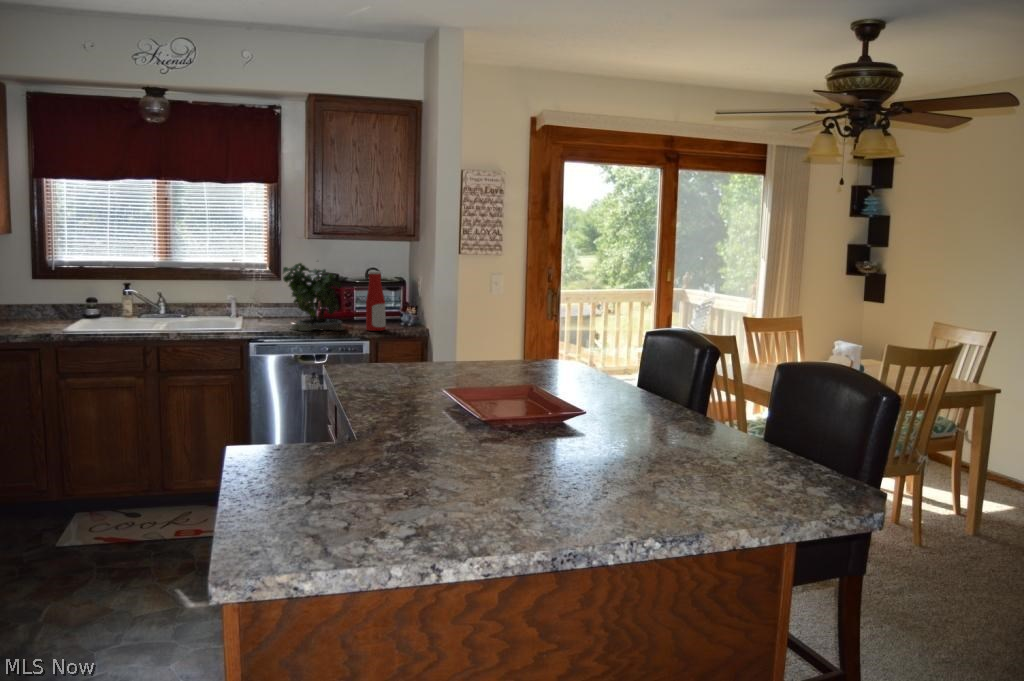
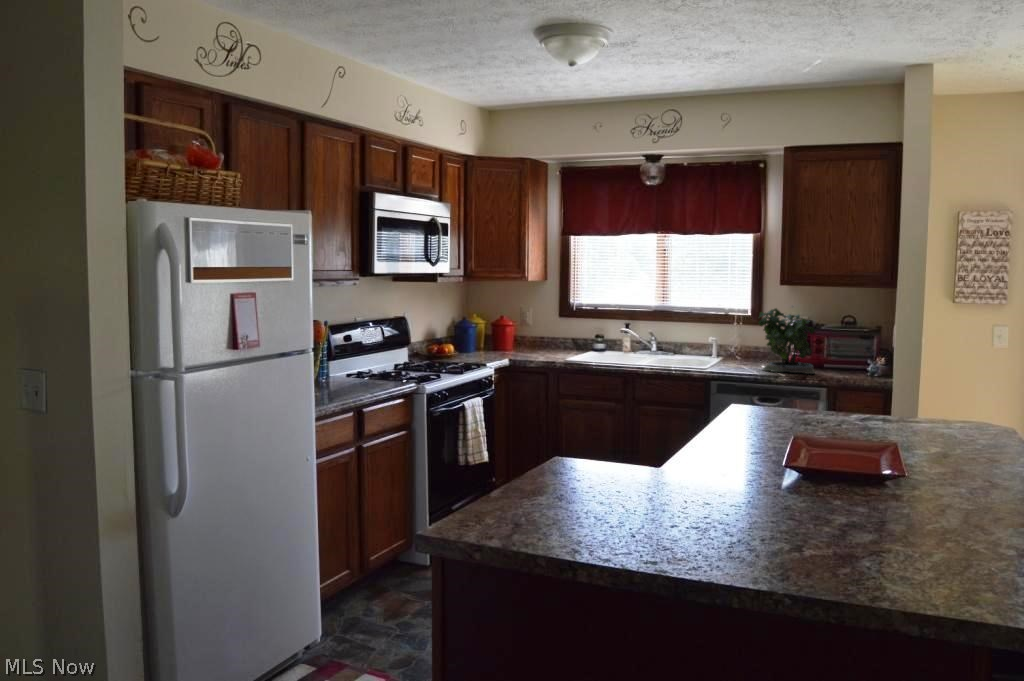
bottle: present [366,271,386,331] -> none [837,318,859,377]

